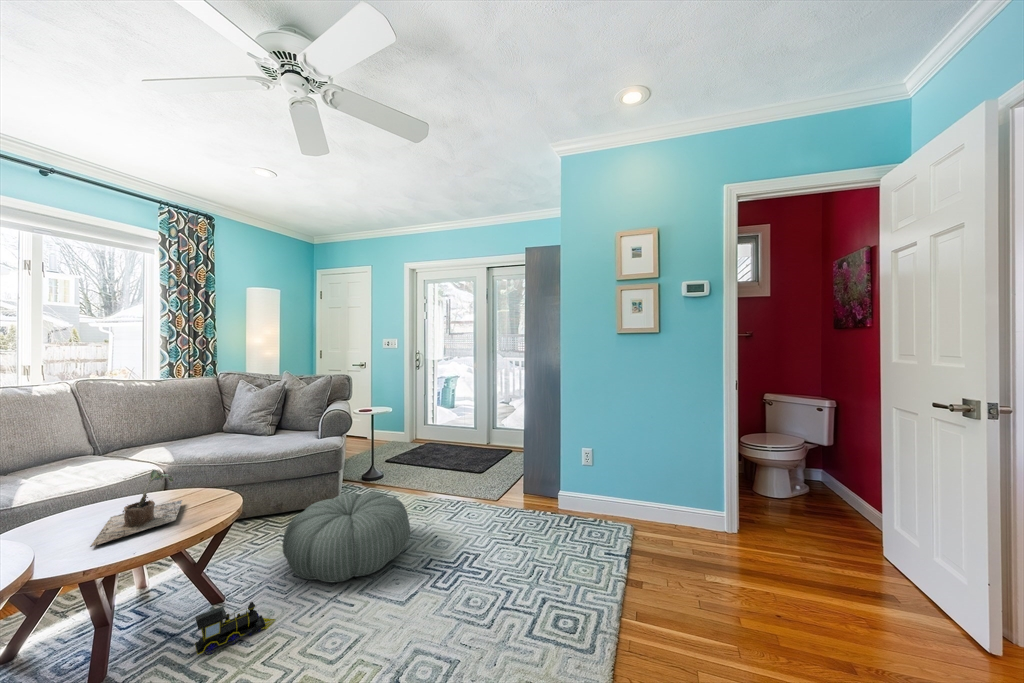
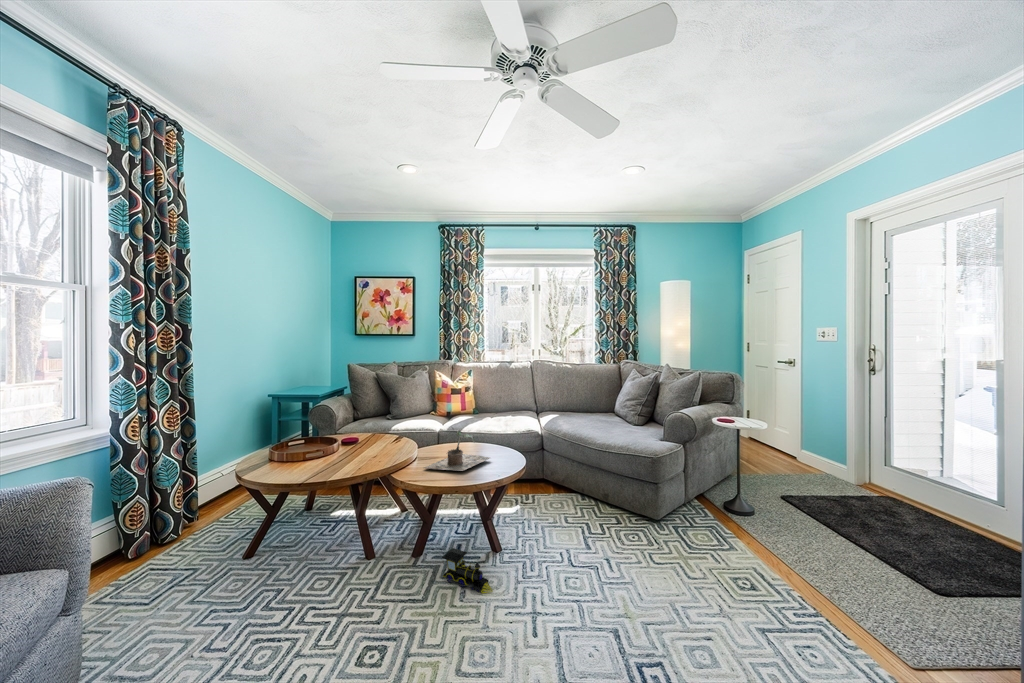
pouf: present [283,492,410,582] -> none [533,505,670,621]

